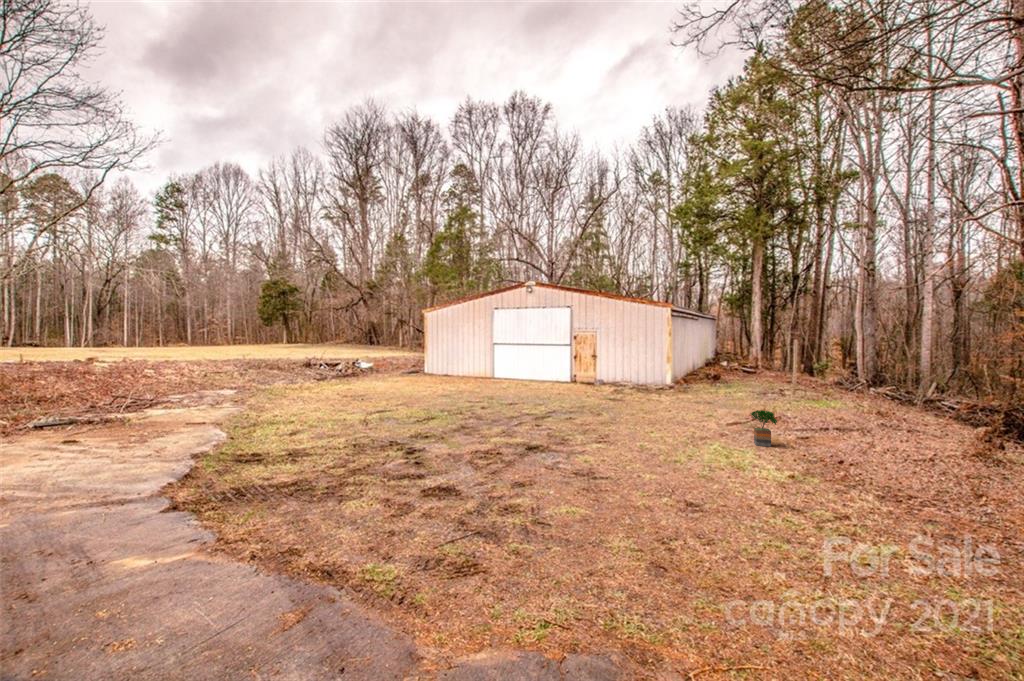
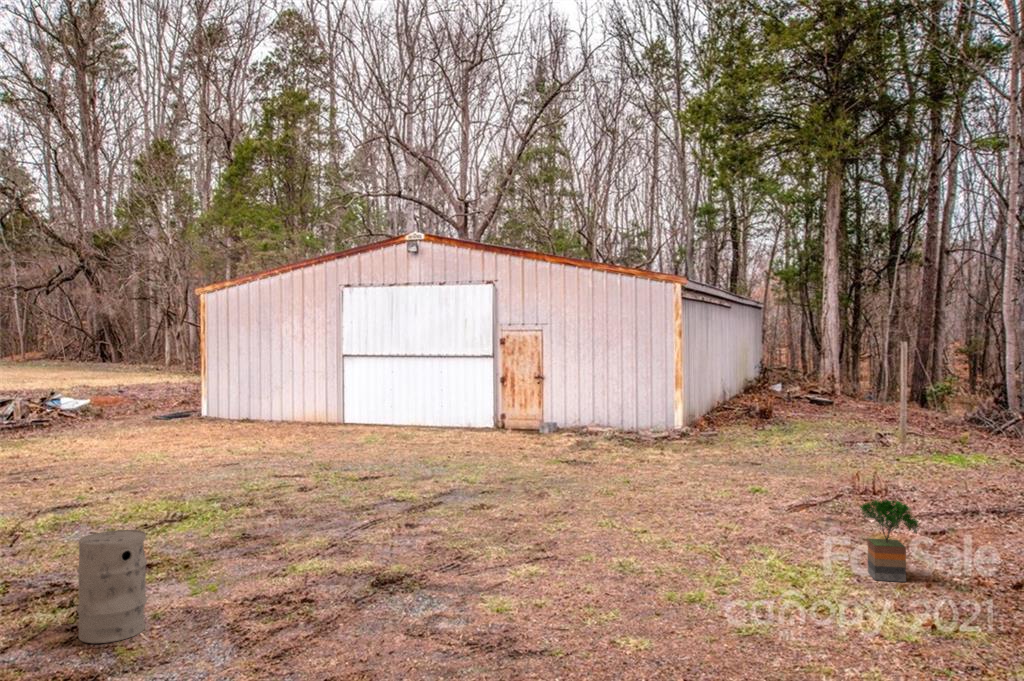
trash can: none [427,411,451,452] -> present [77,530,147,643]

